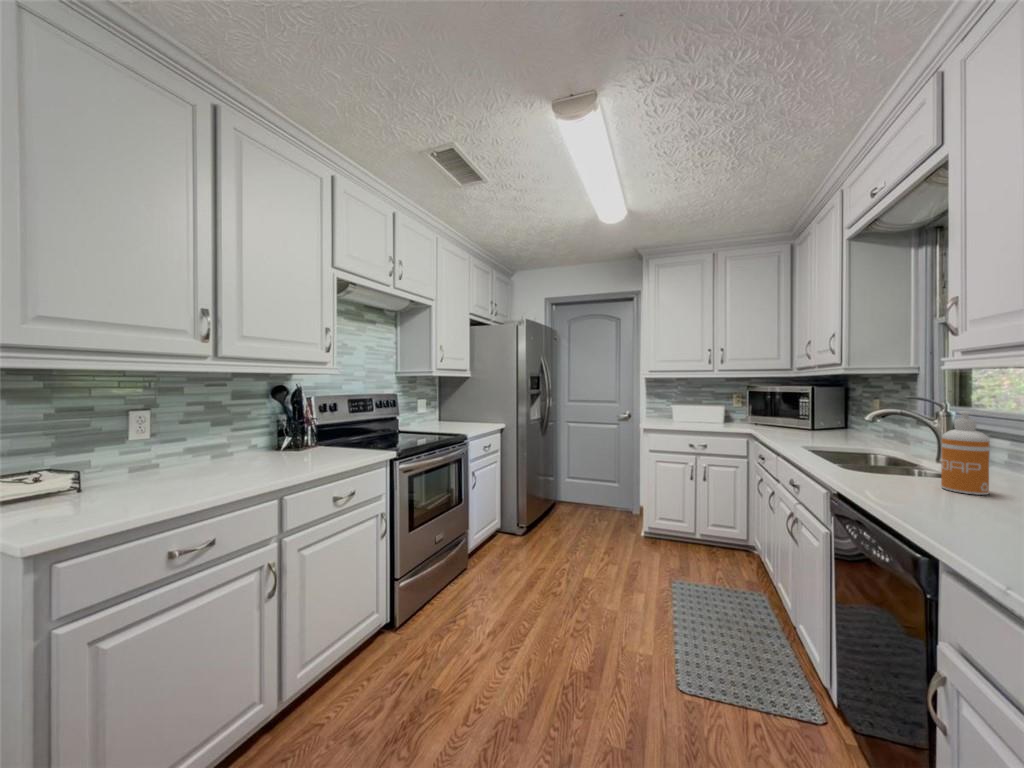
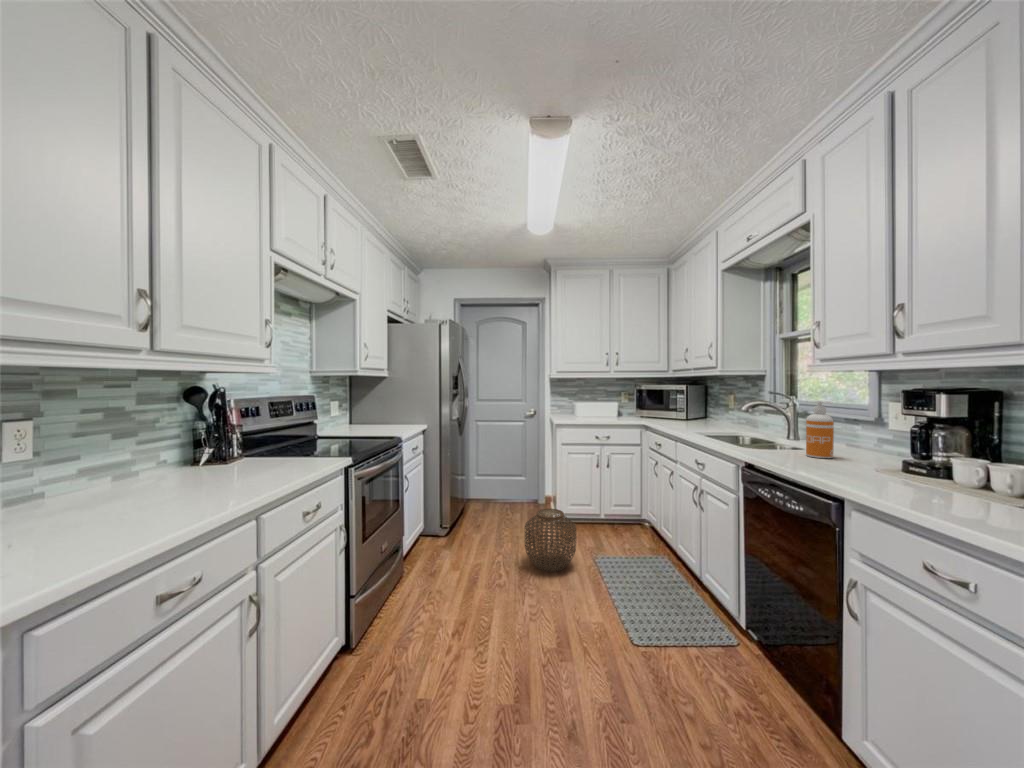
woven basket: none [588,519,646,588] -> present [525,508,576,572]

